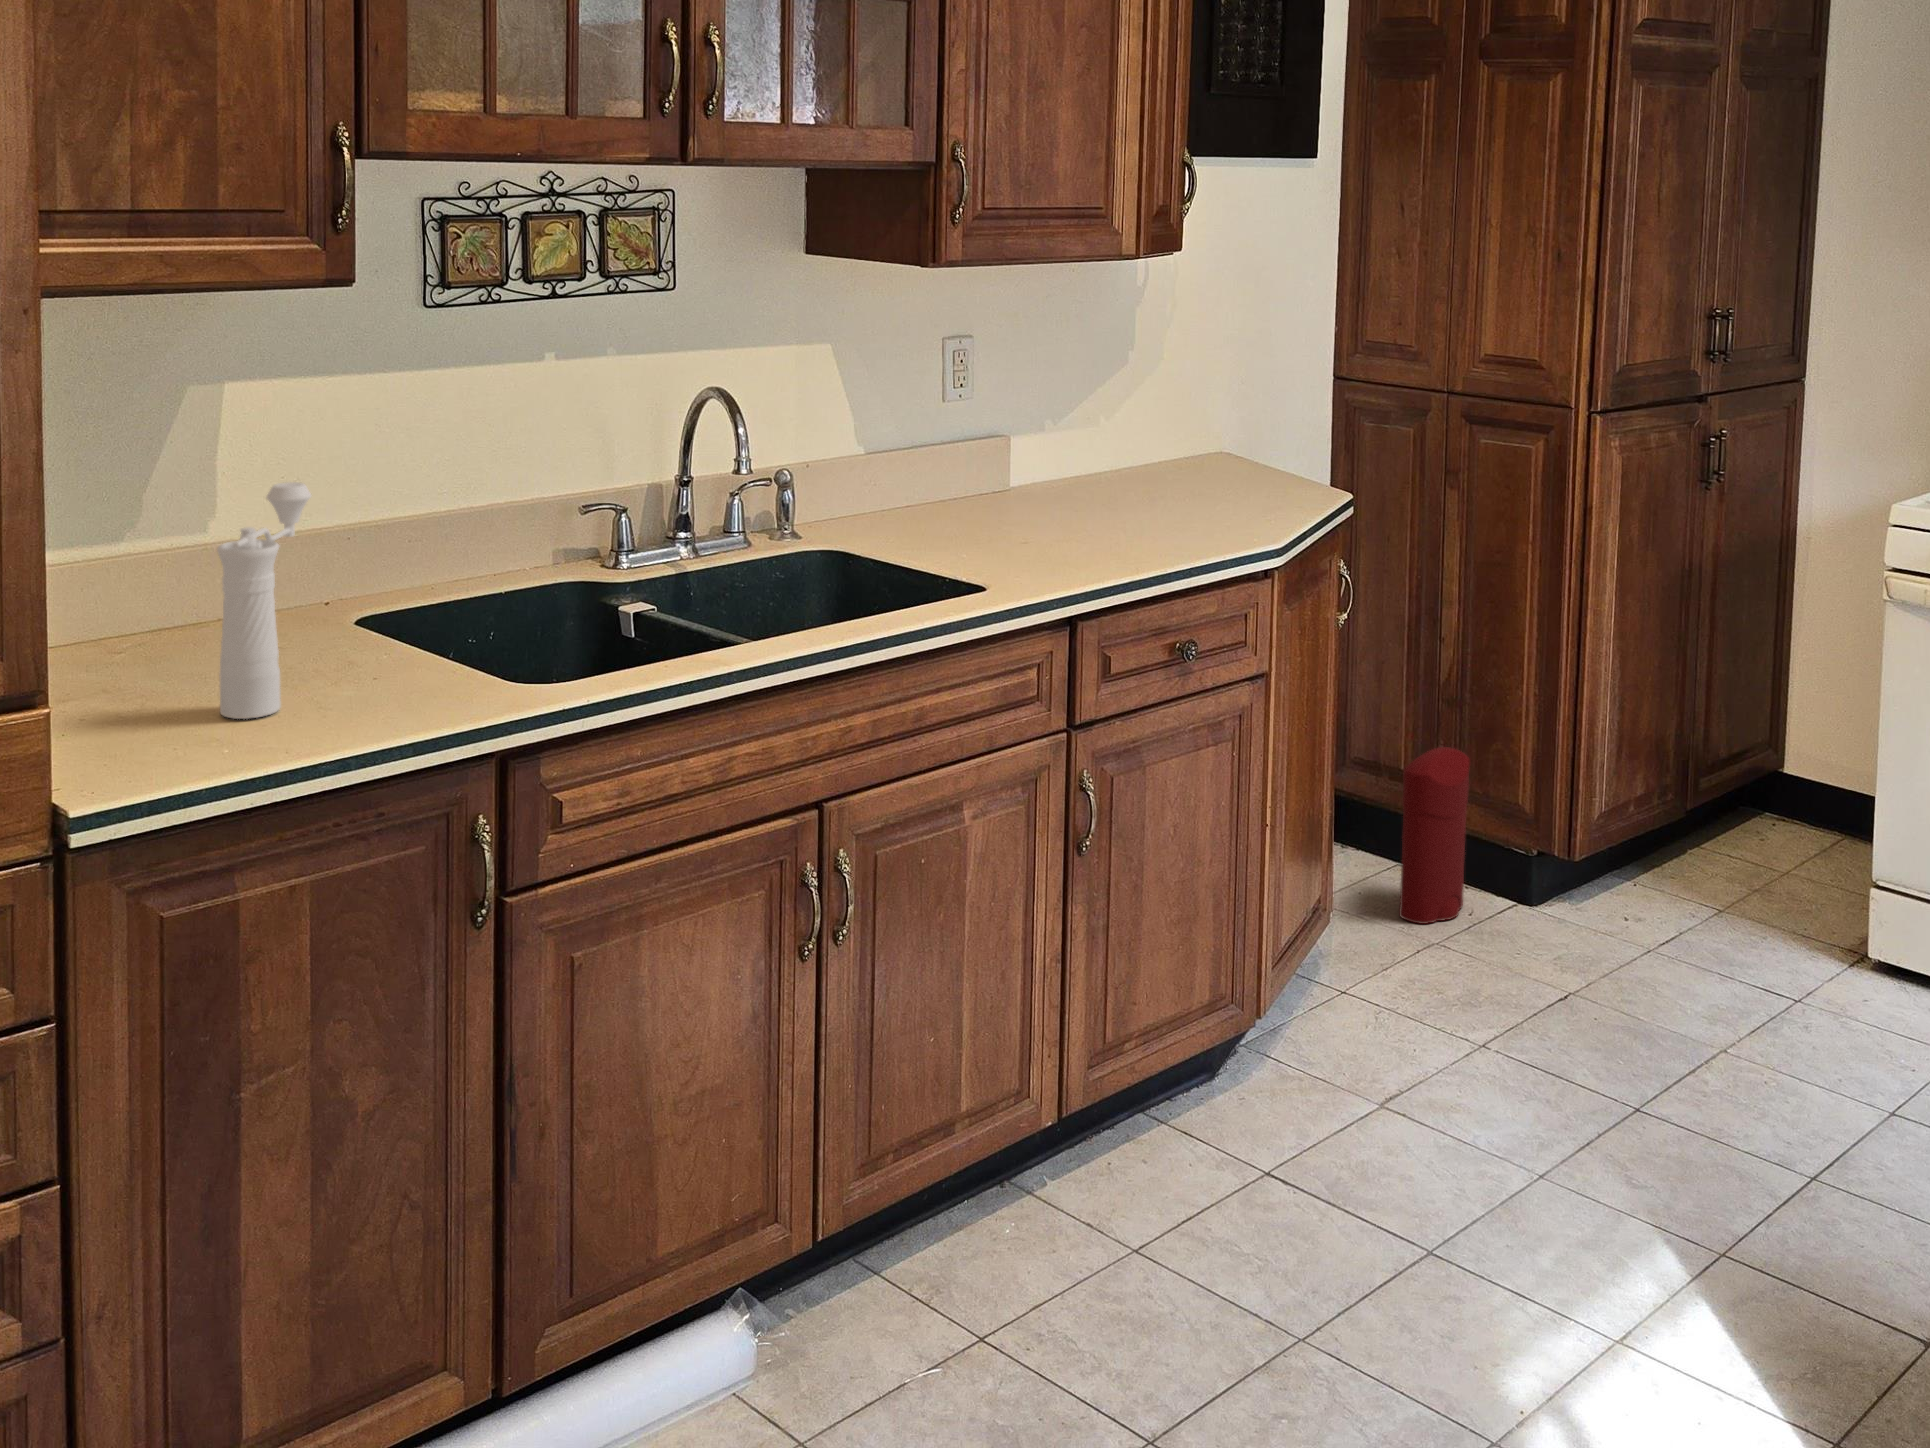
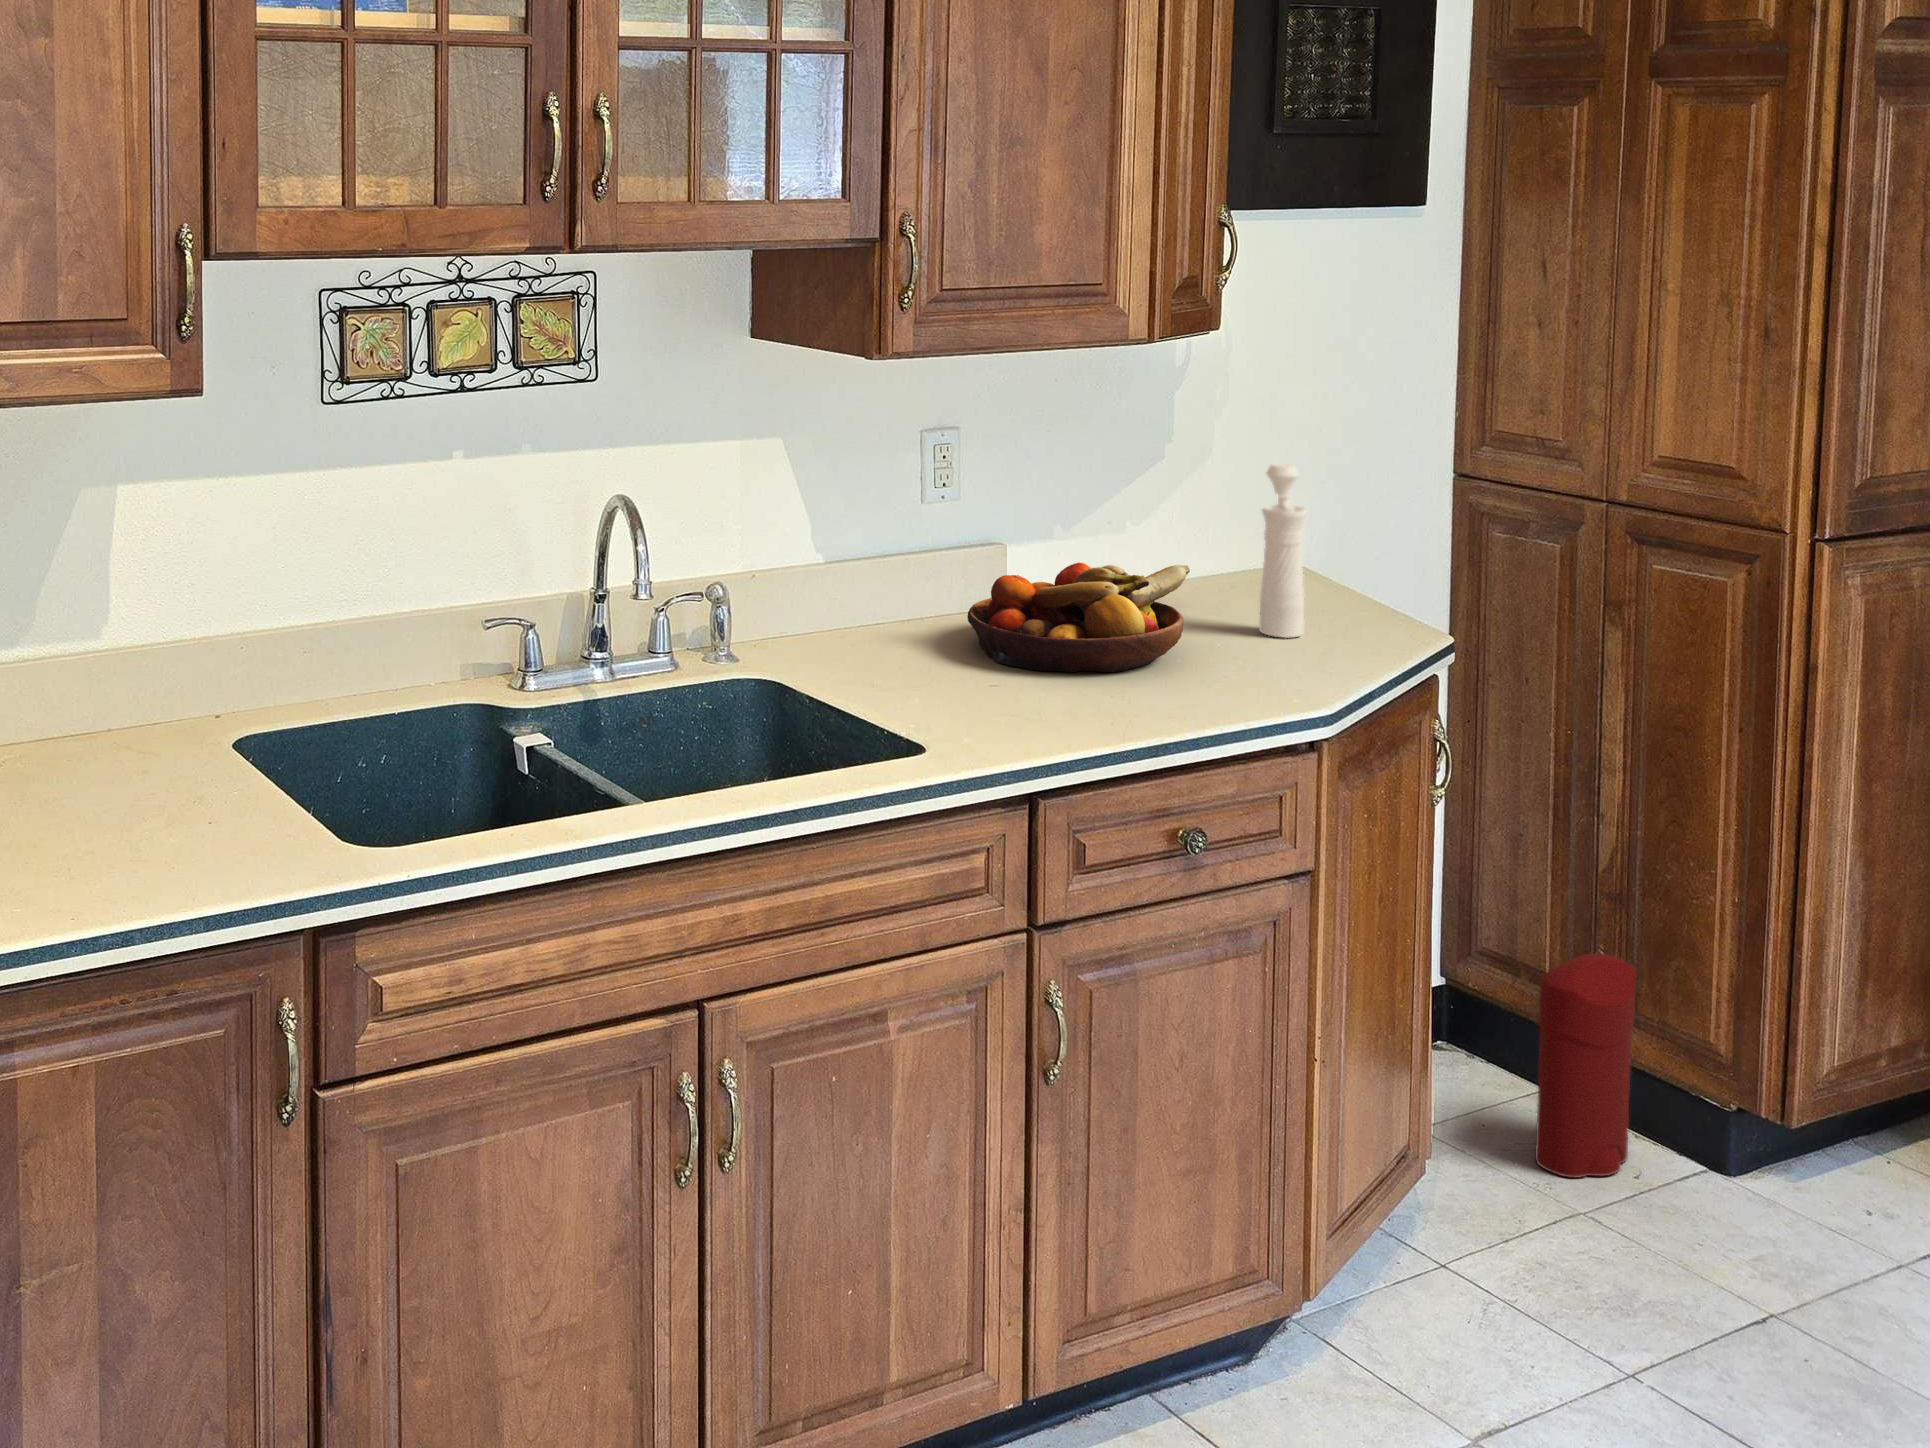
fruit bowl: none [984,442,1160,530] -> present [967,562,1190,672]
pepper mill: present [217,482,311,719] -> present [1259,463,1307,638]

